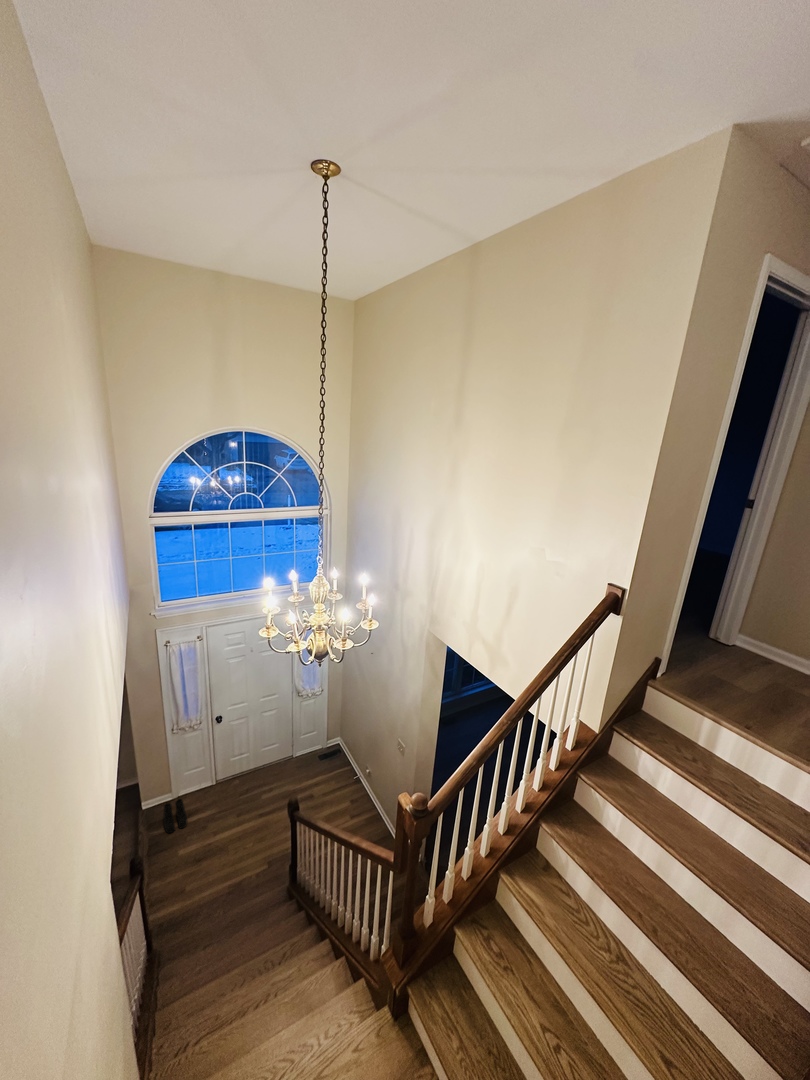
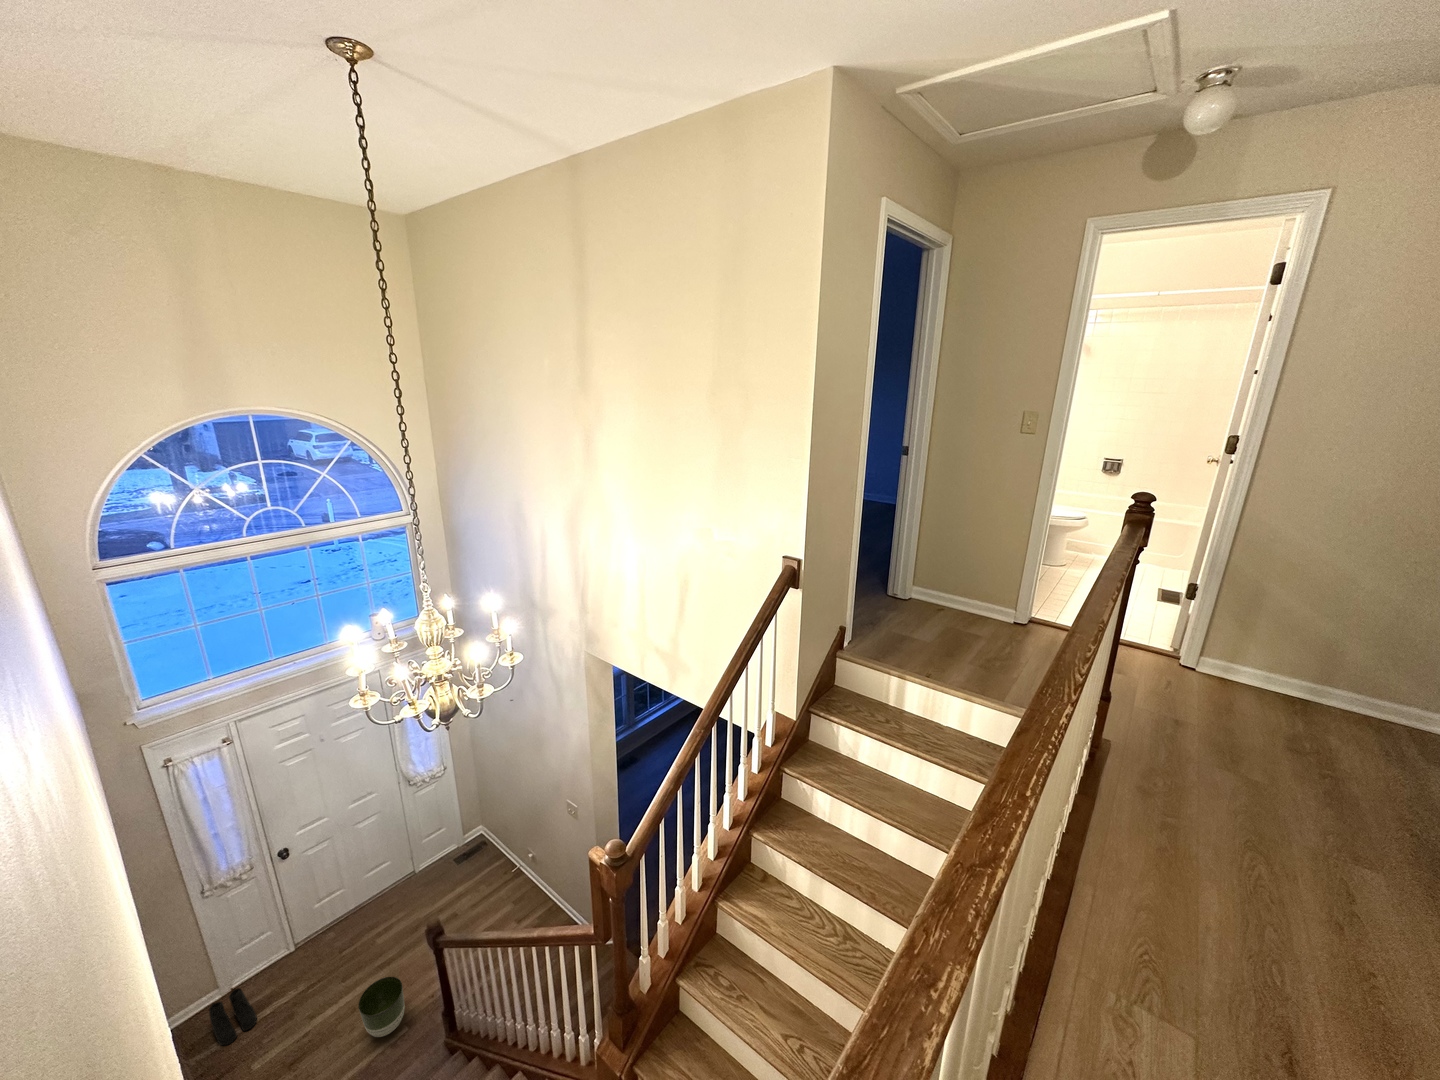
planter: none [242,826,270,867] -> present [358,977,405,1037]

